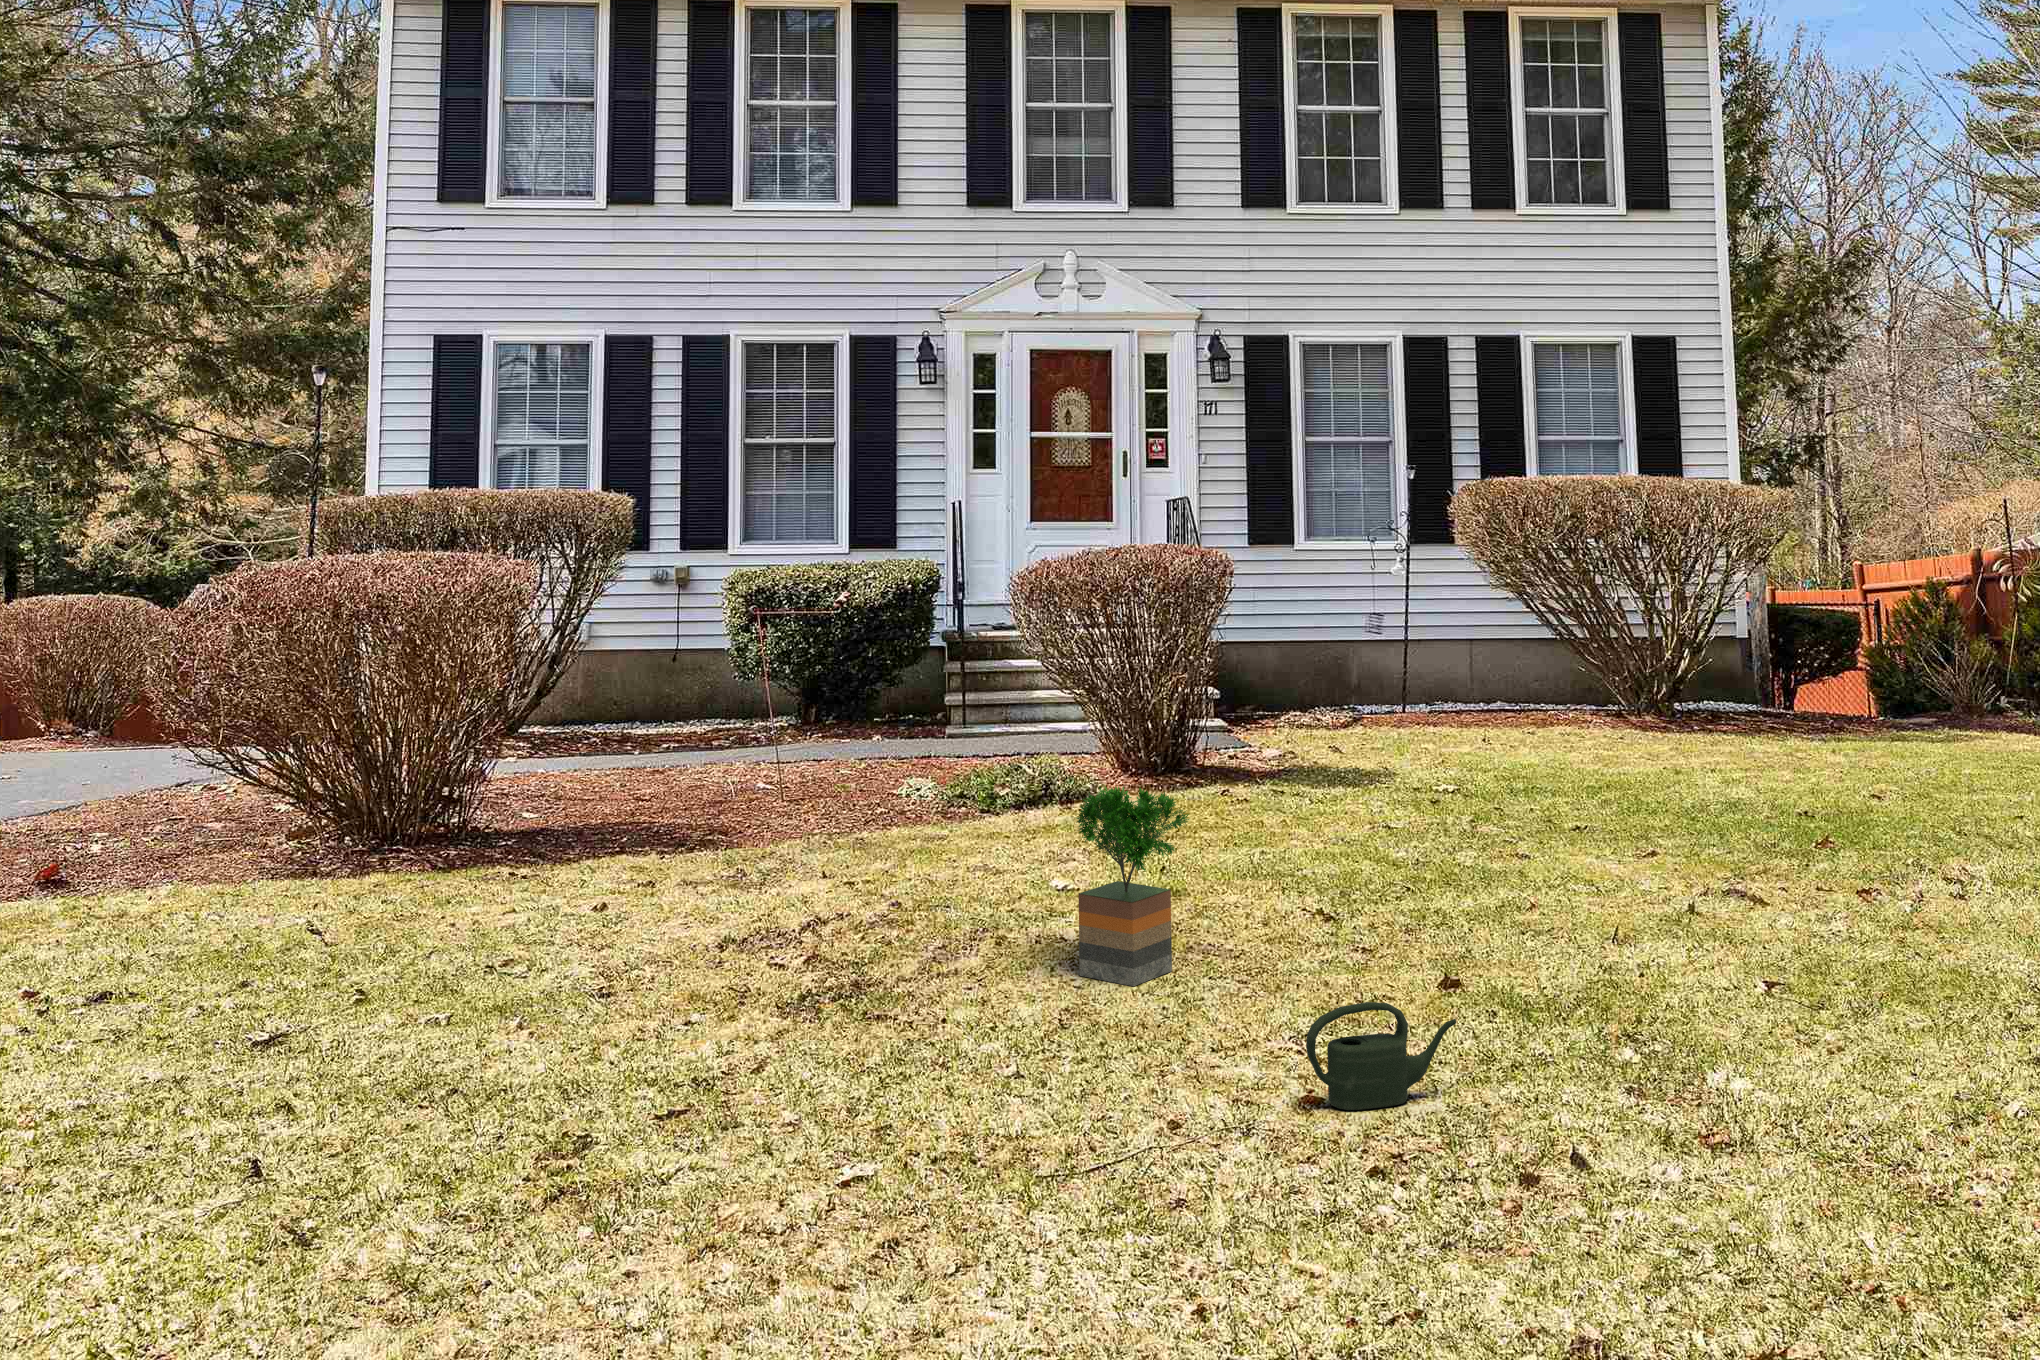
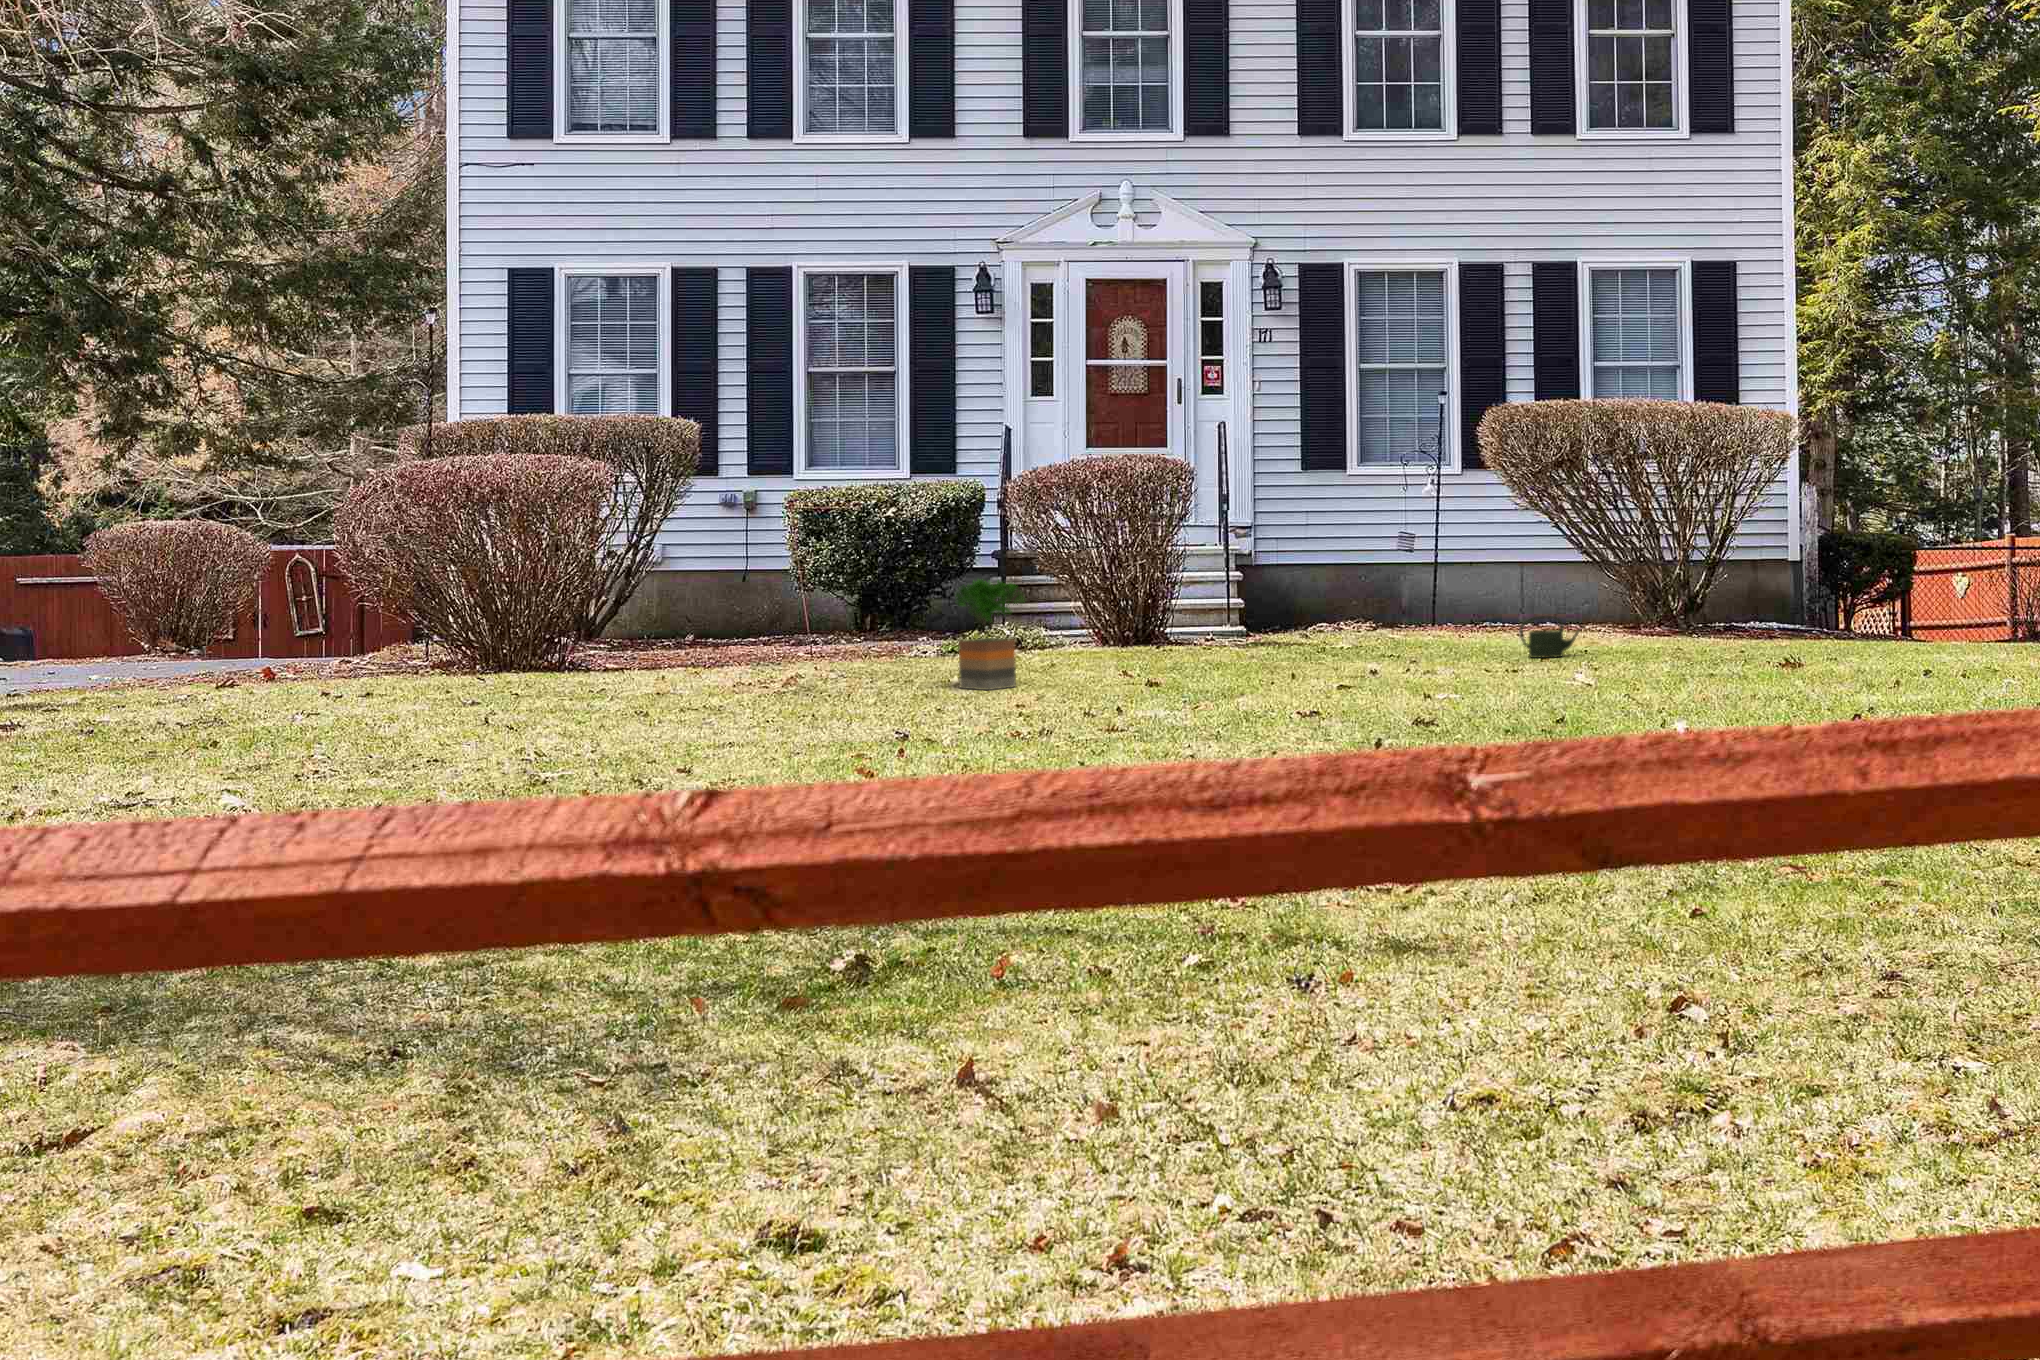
watering can: present [1306,1002,1456,1110] -> present [1519,616,1584,658]

